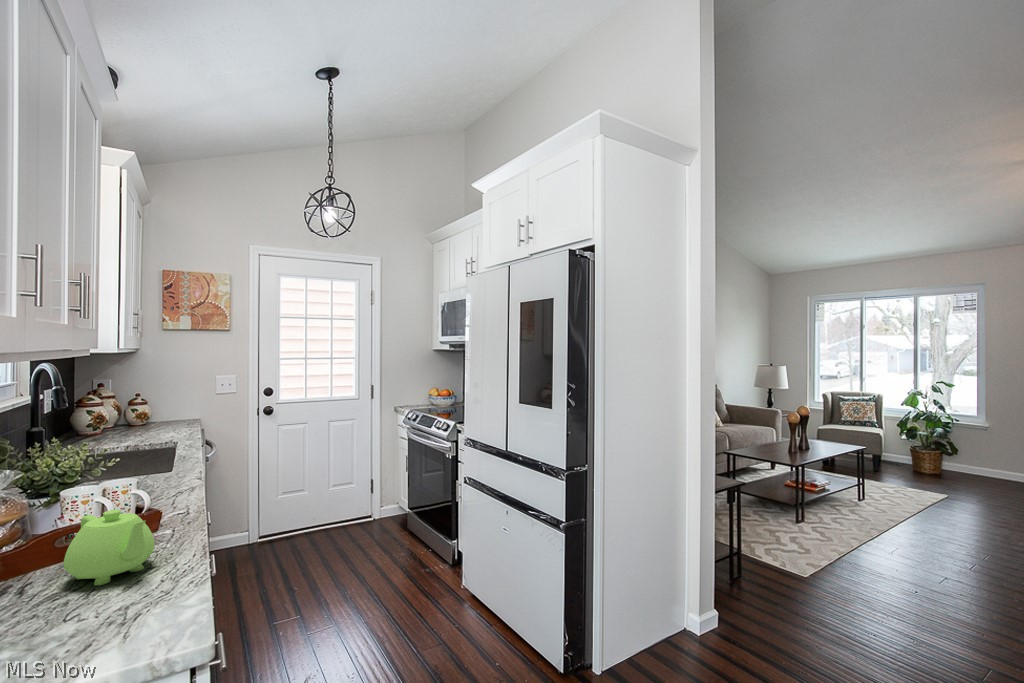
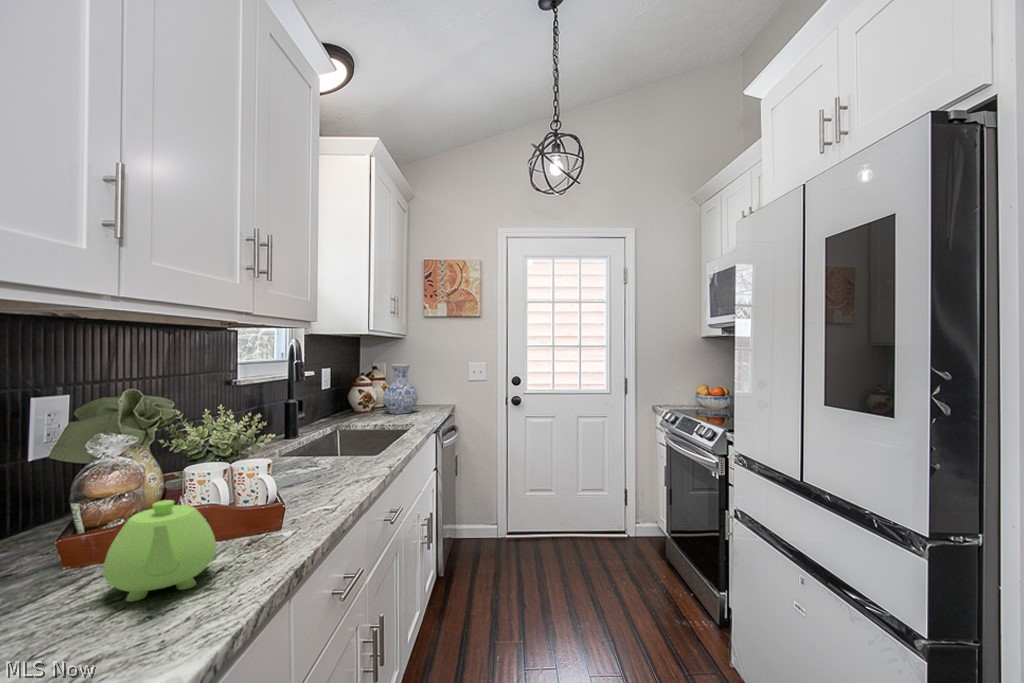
vase: none [121,381,166,434] -> present [383,364,418,414]

